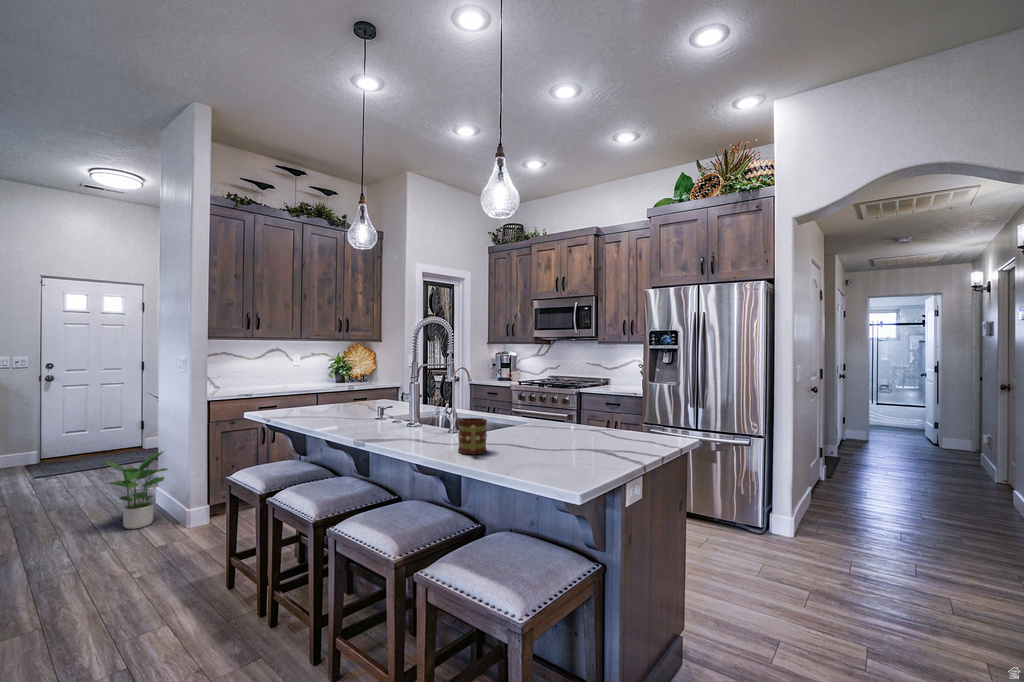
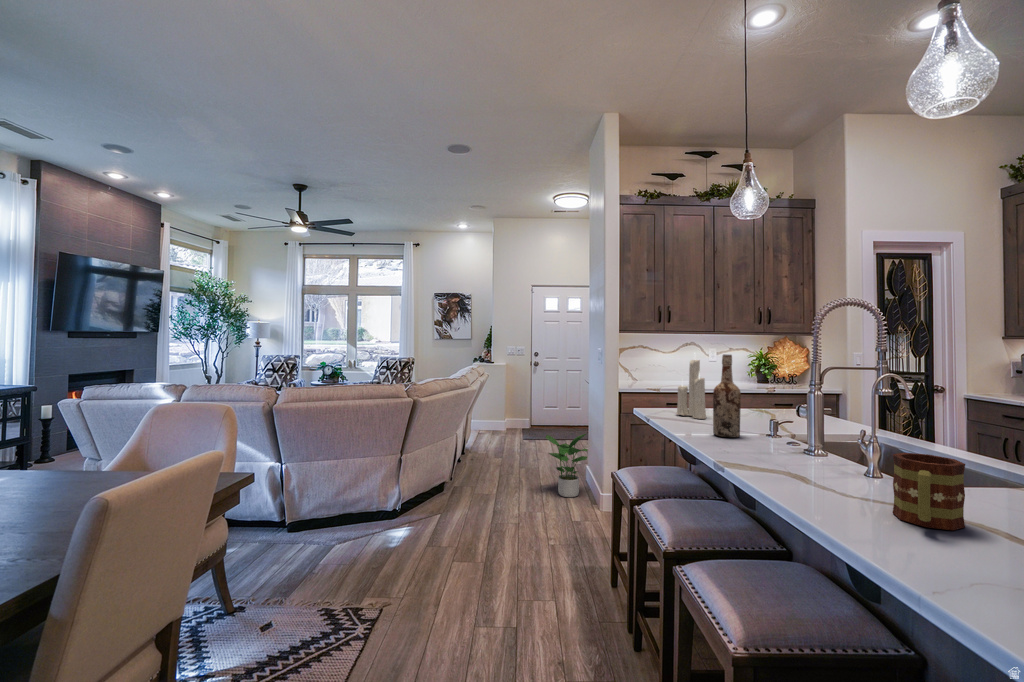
candle: none [293,358,321,417] -> present [676,357,706,419]
wine bottle: none [336,364,357,428] -> present [713,354,741,437]

